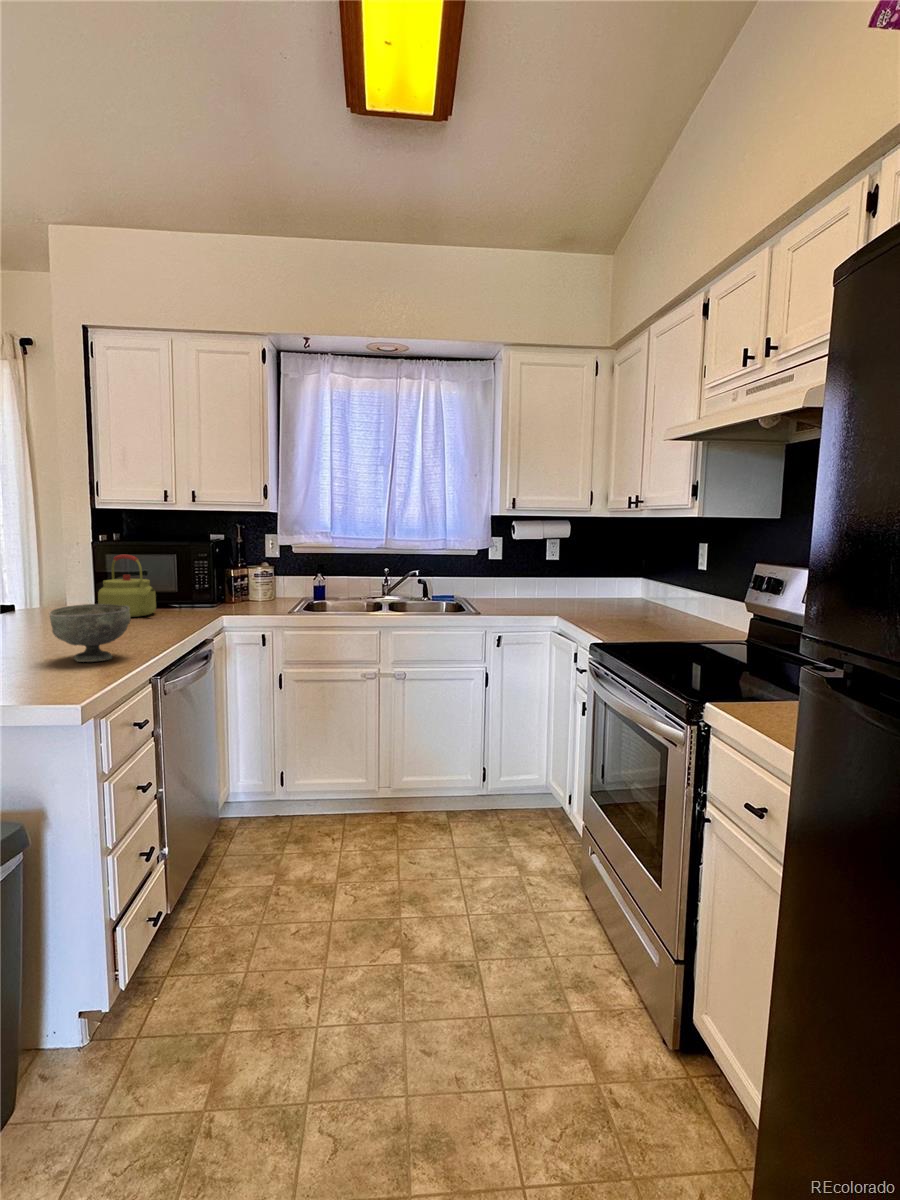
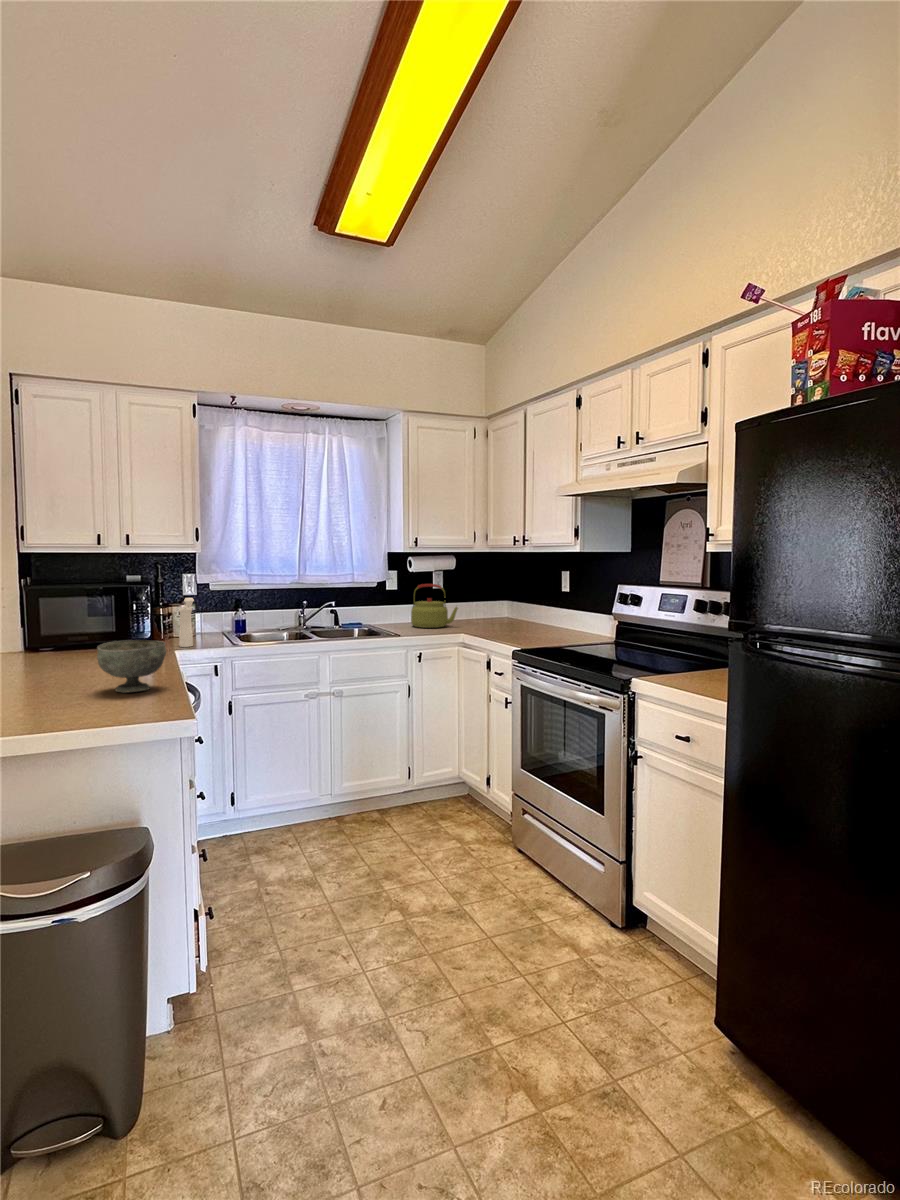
kettle: present [98,555,156,617] -> present [411,584,458,628]
pepper mill: none [238,560,260,612] -> present [179,598,194,647]

